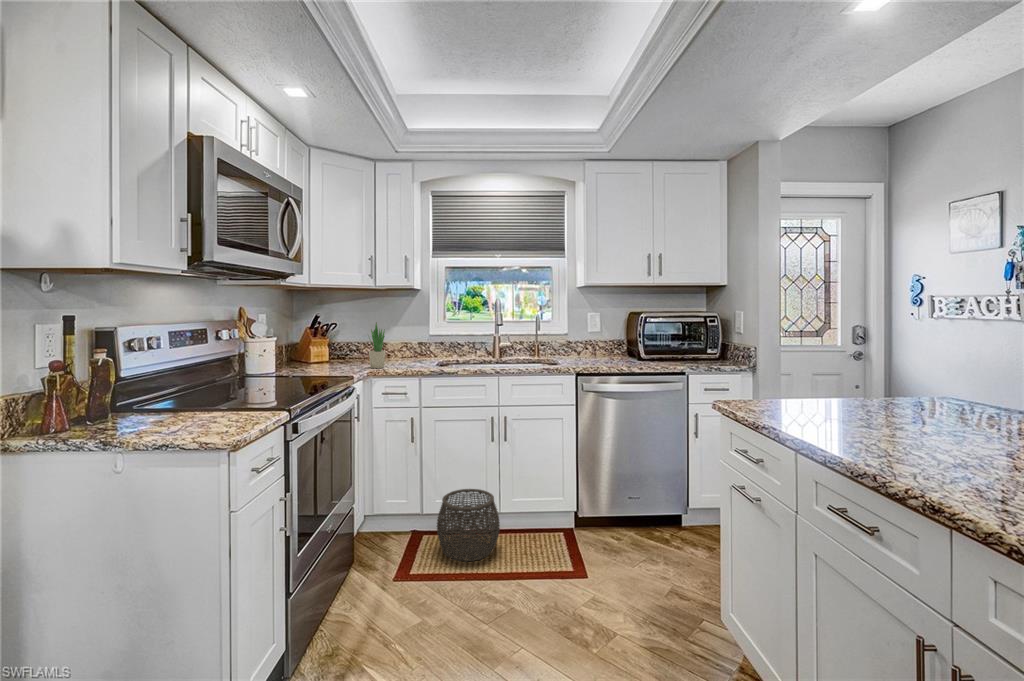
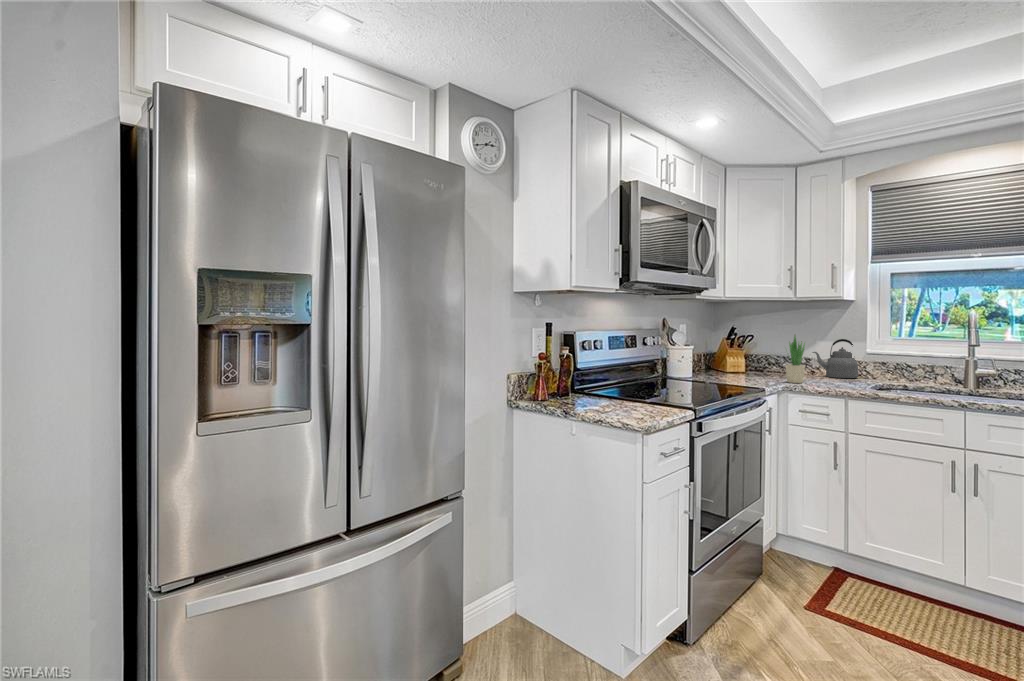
kettle: none [388,325,424,360] -> present [812,339,858,378]
woven basket: present [437,489,500,562] -> none [861,538,960,634]

